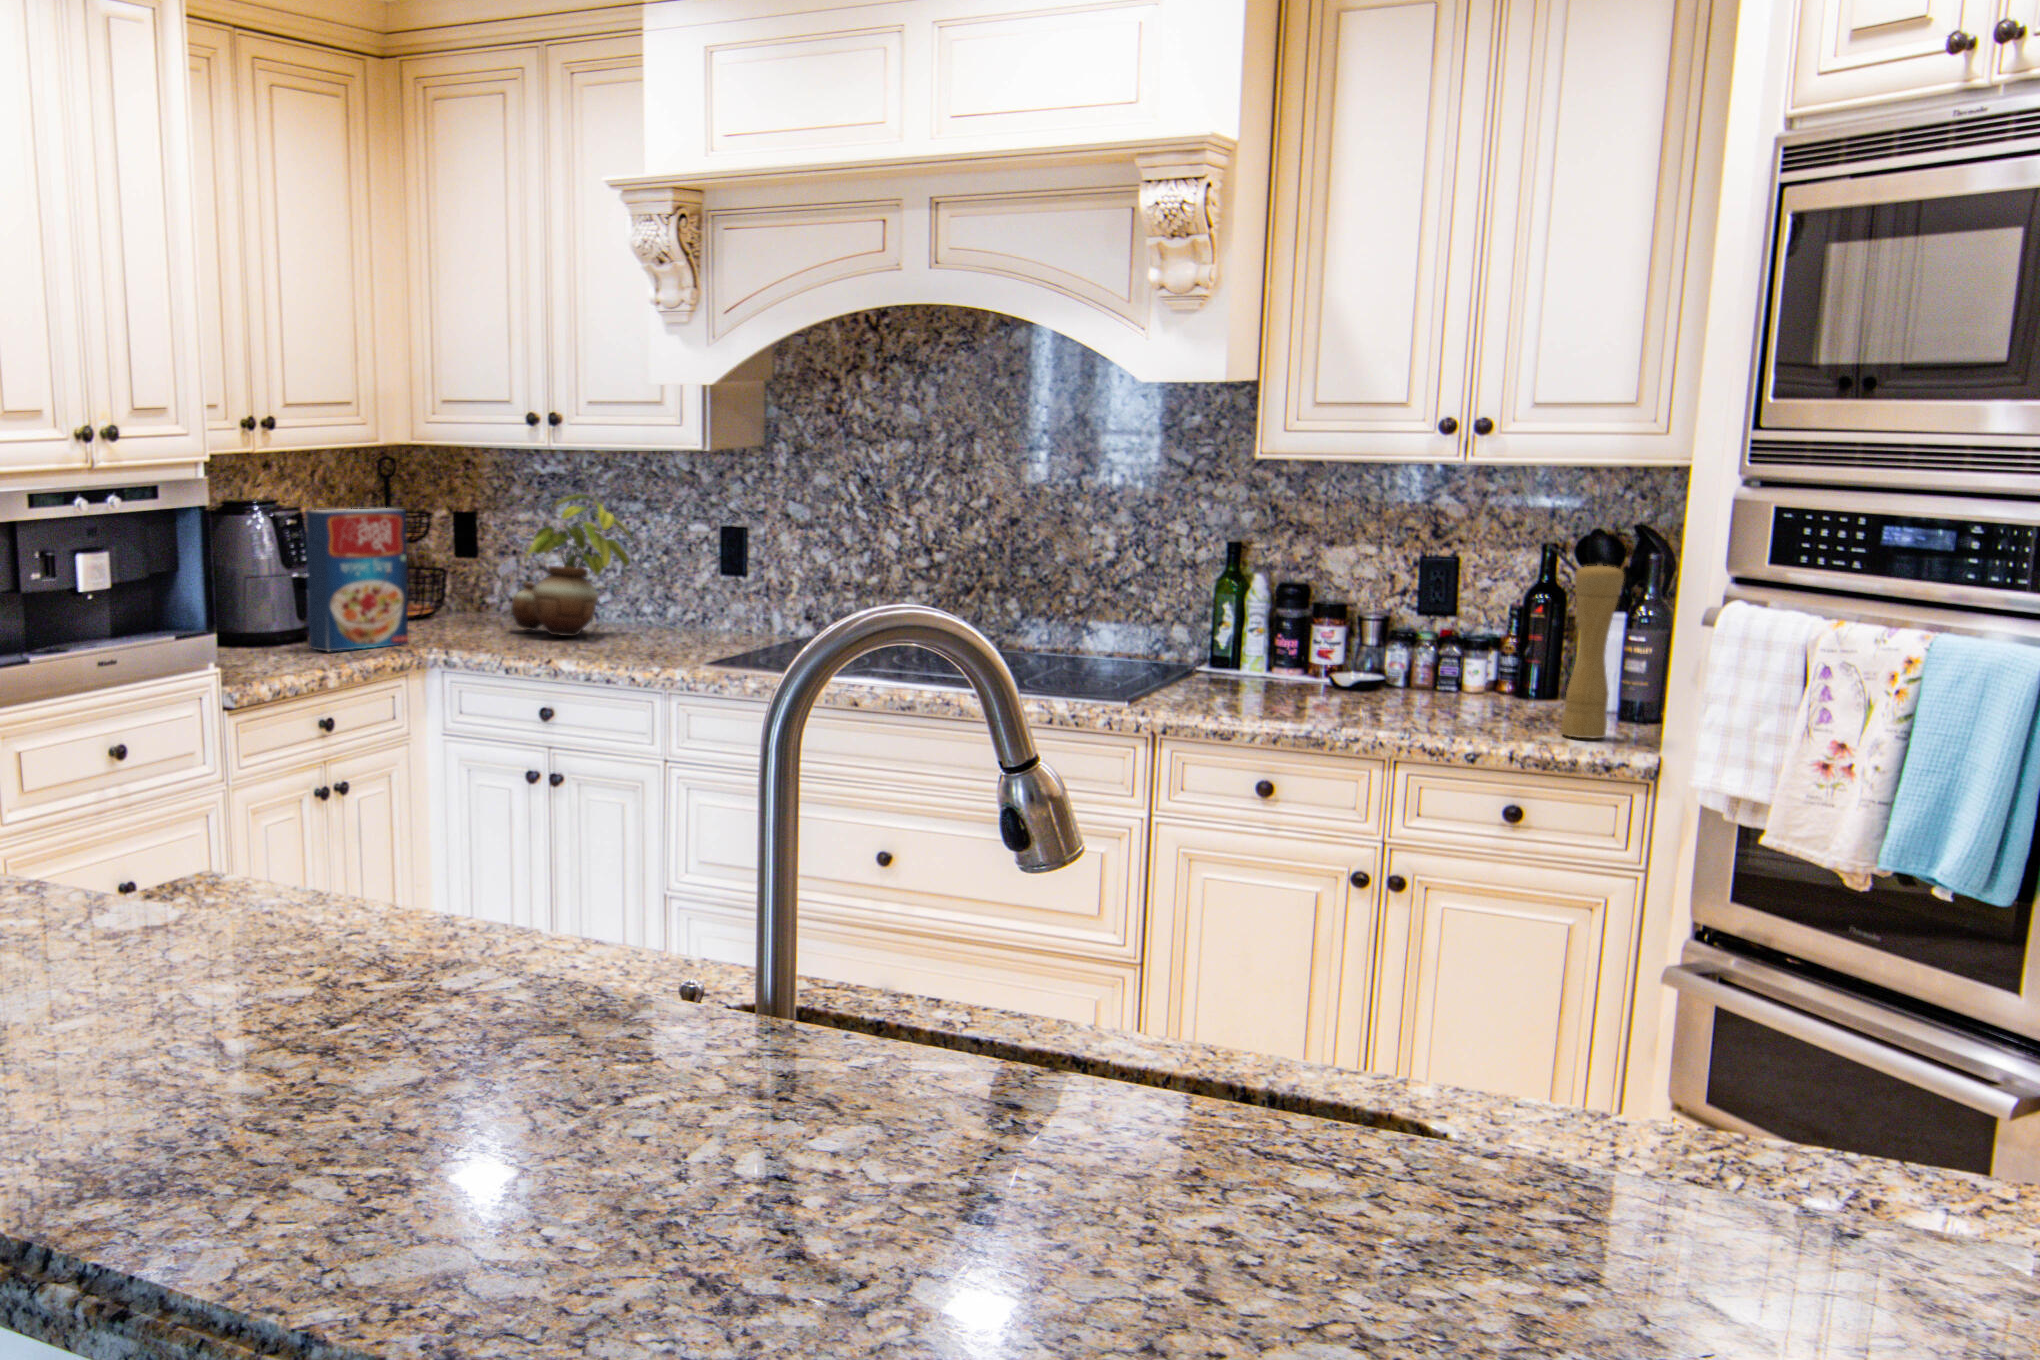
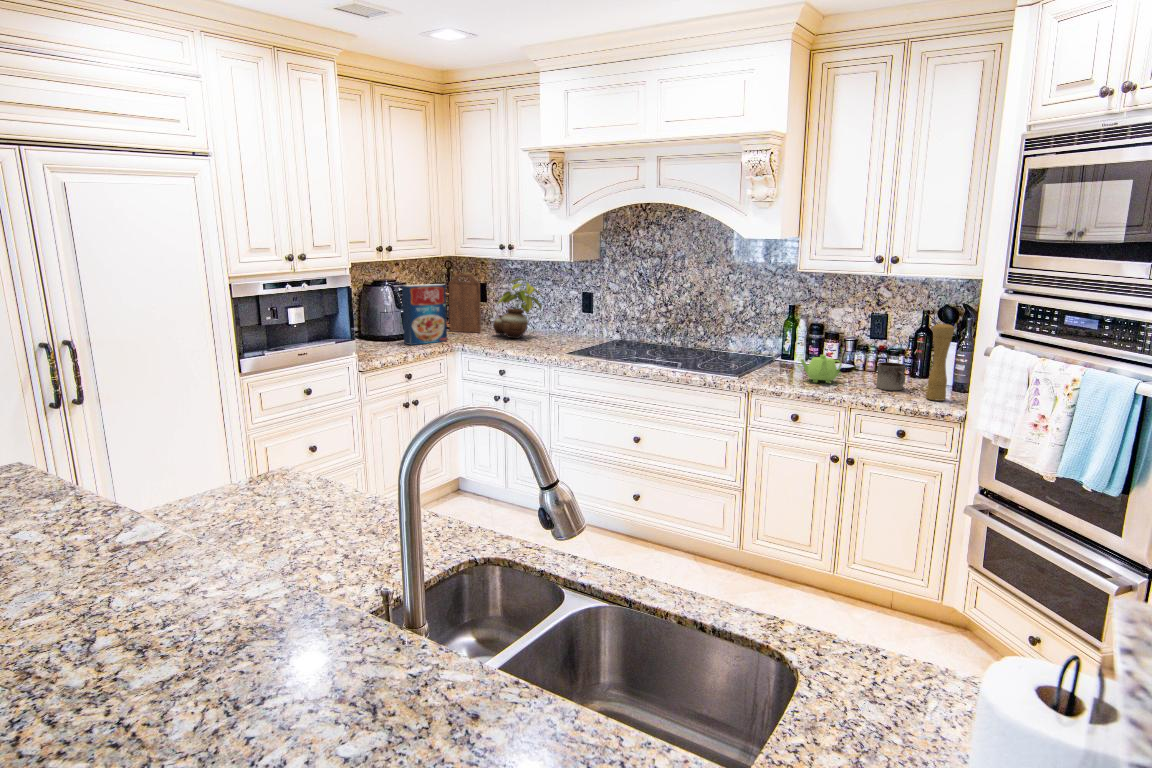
cutting board: none [400,488,478,627] -> present [449,274,481,333]
teapot: none [1268,646,1363,711] -> present [801,355,842,383]
mug: none [1444,660,1512,722] -> present [876,362,905,390]

